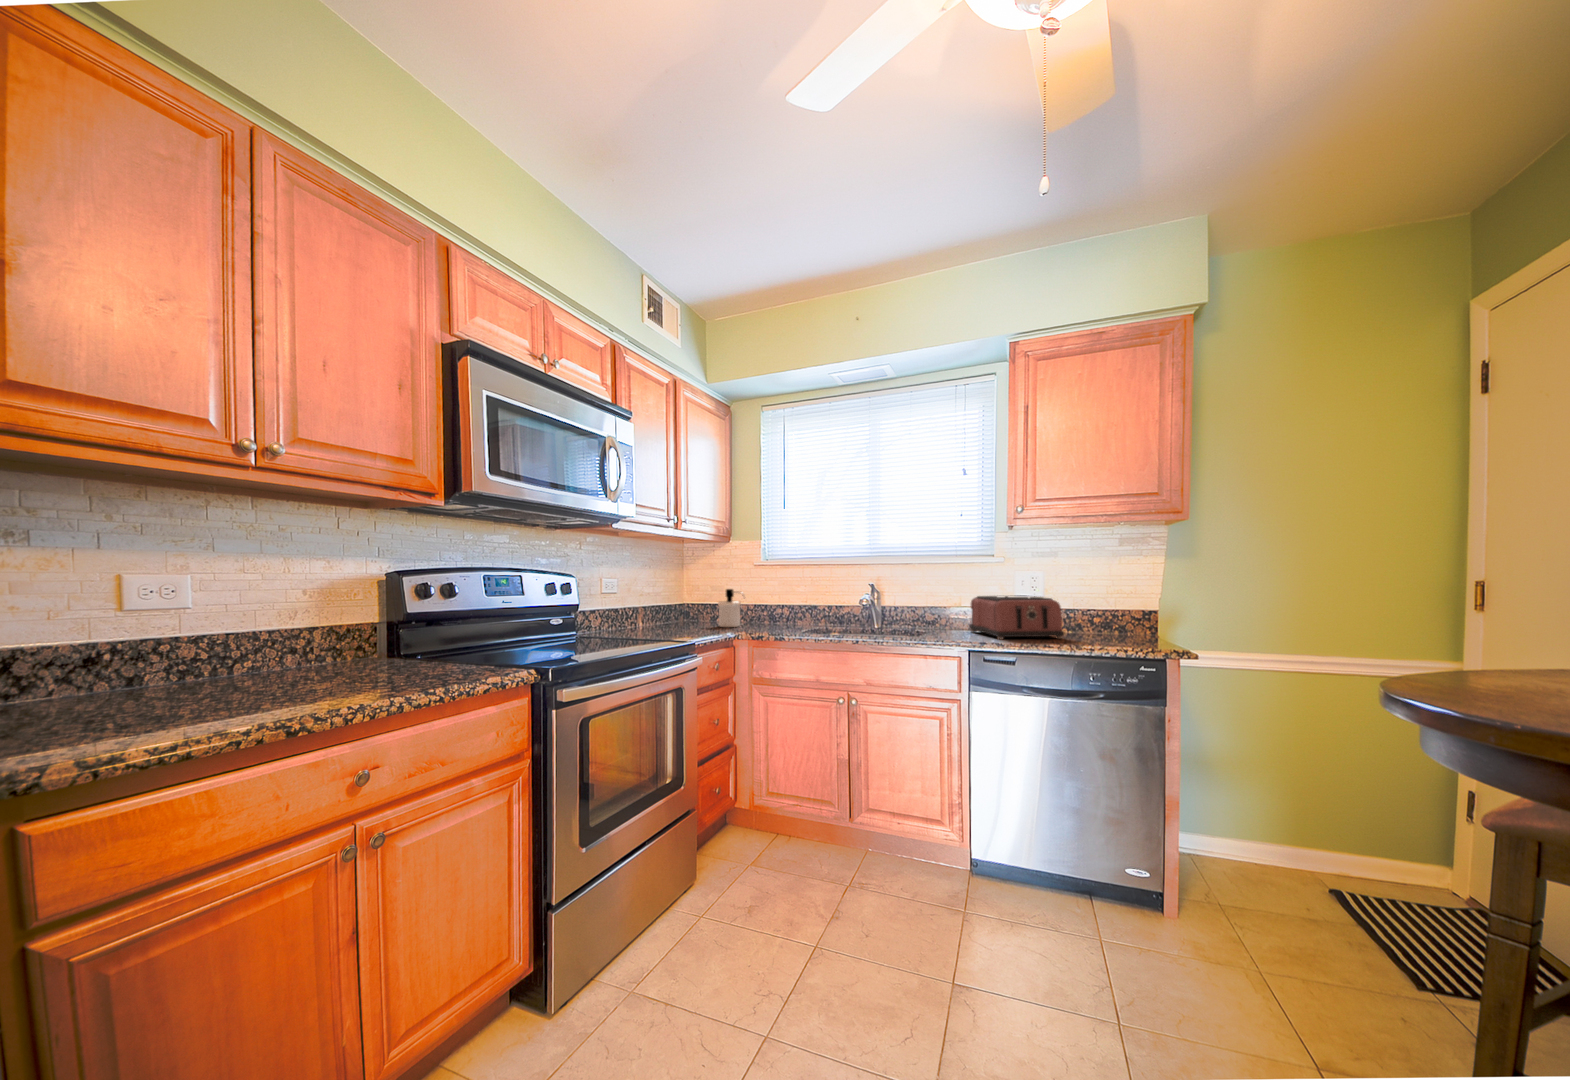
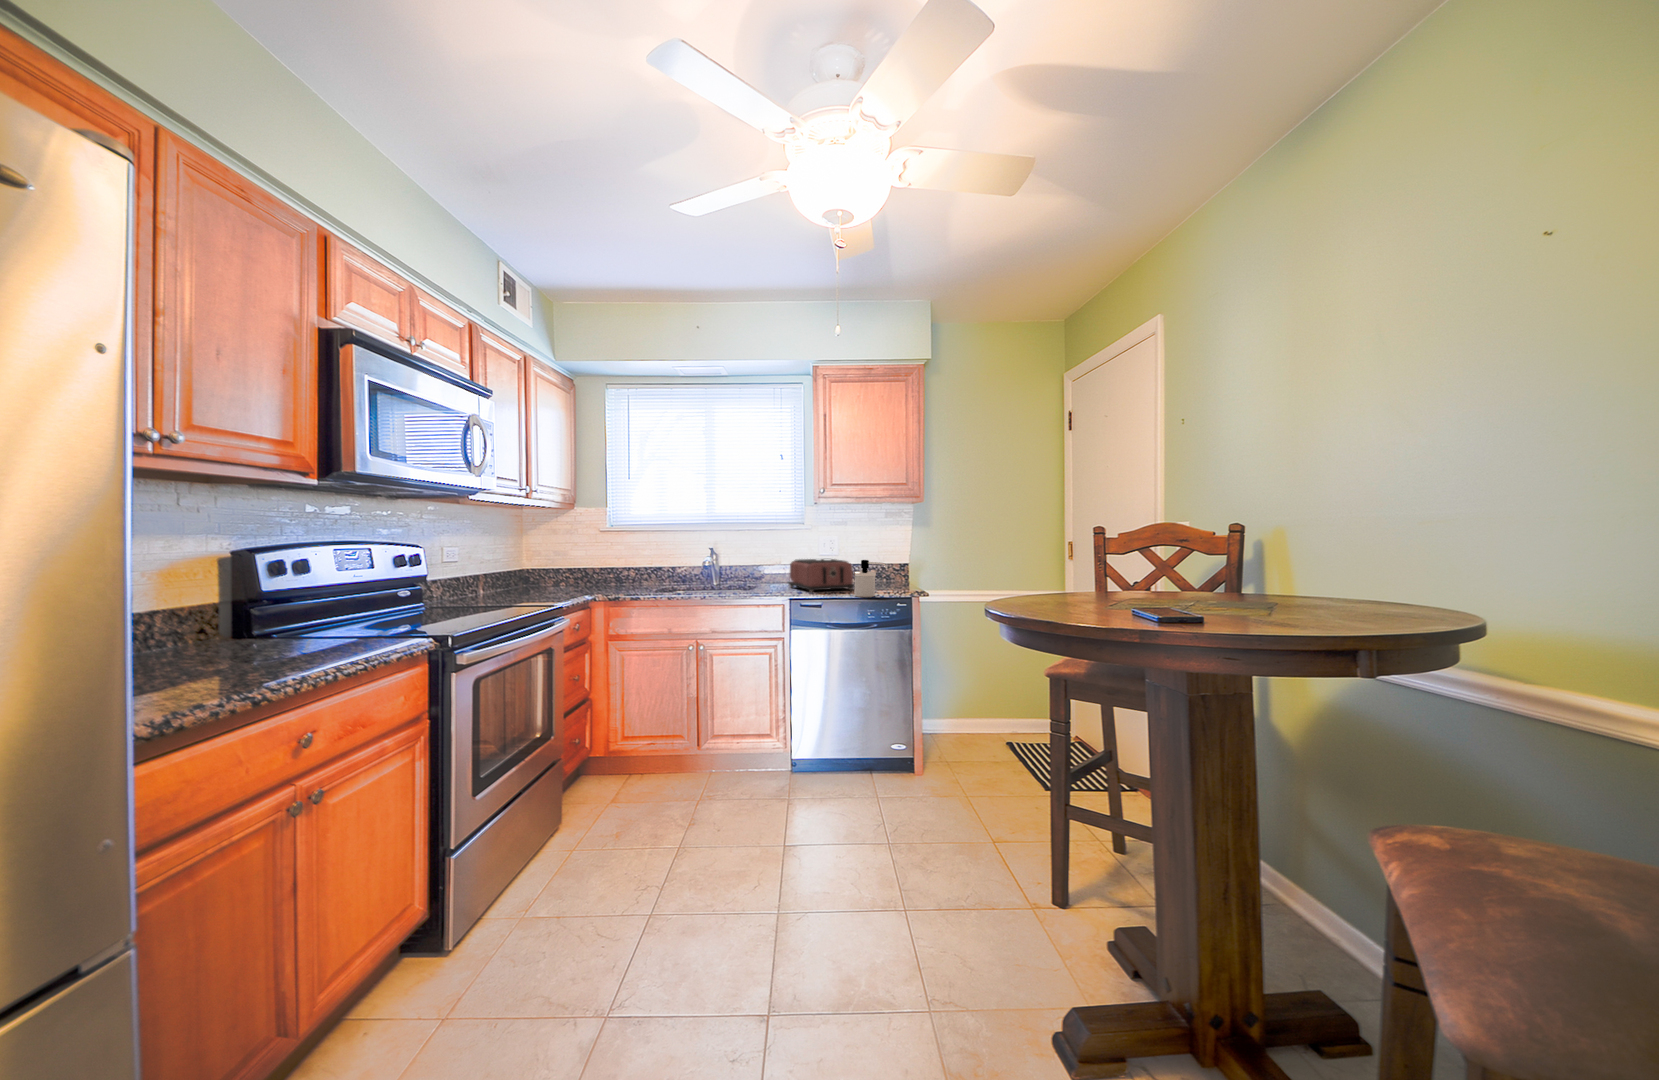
soap dispenser: present [718,589,745,627] -> present [854,560,888,597]

